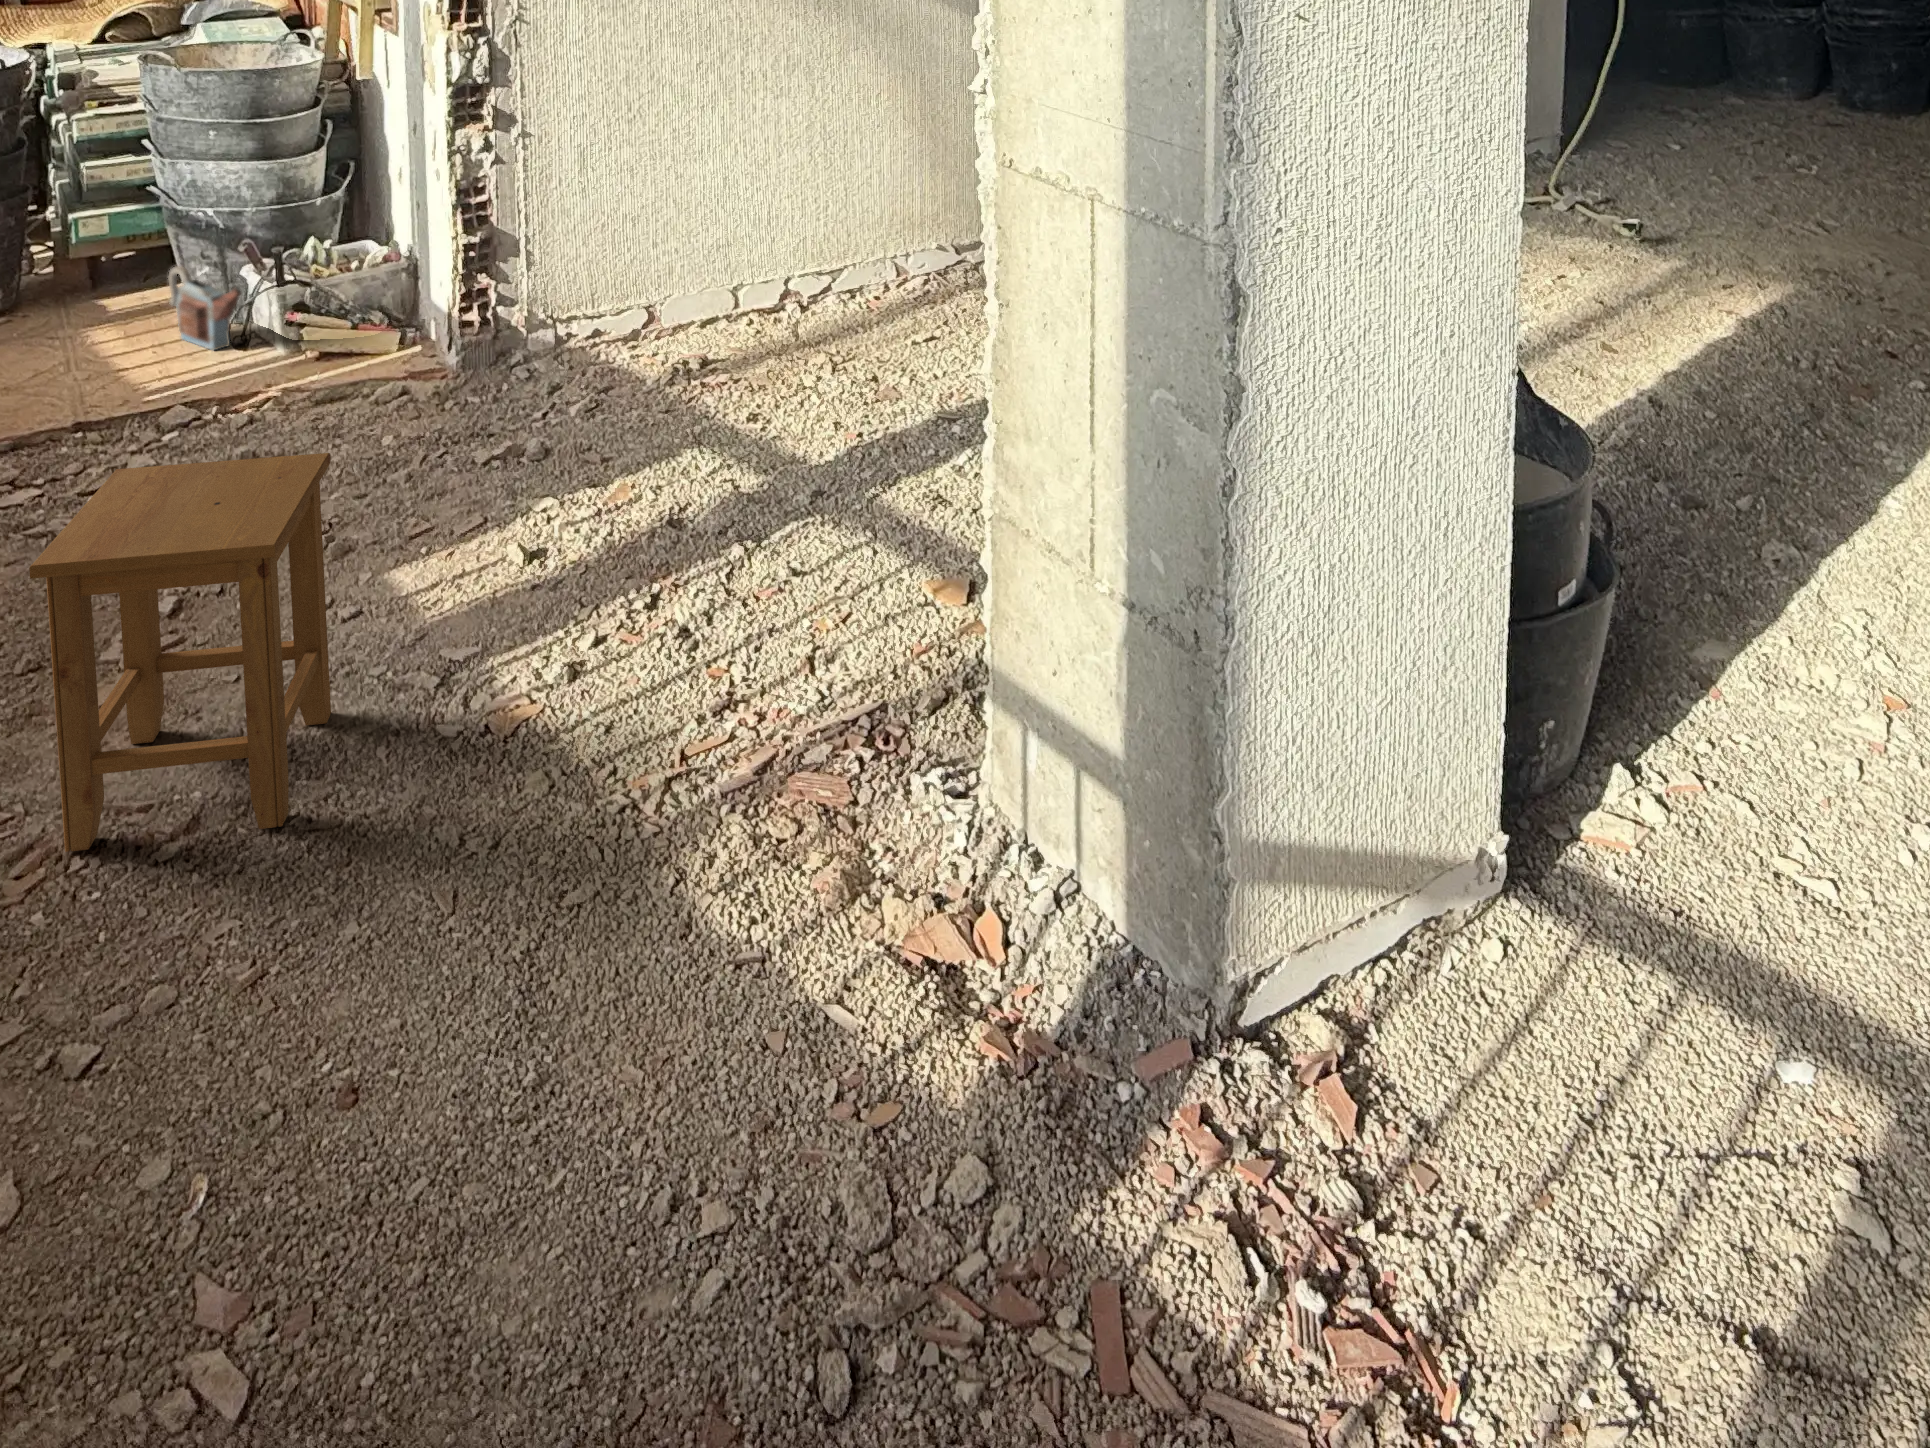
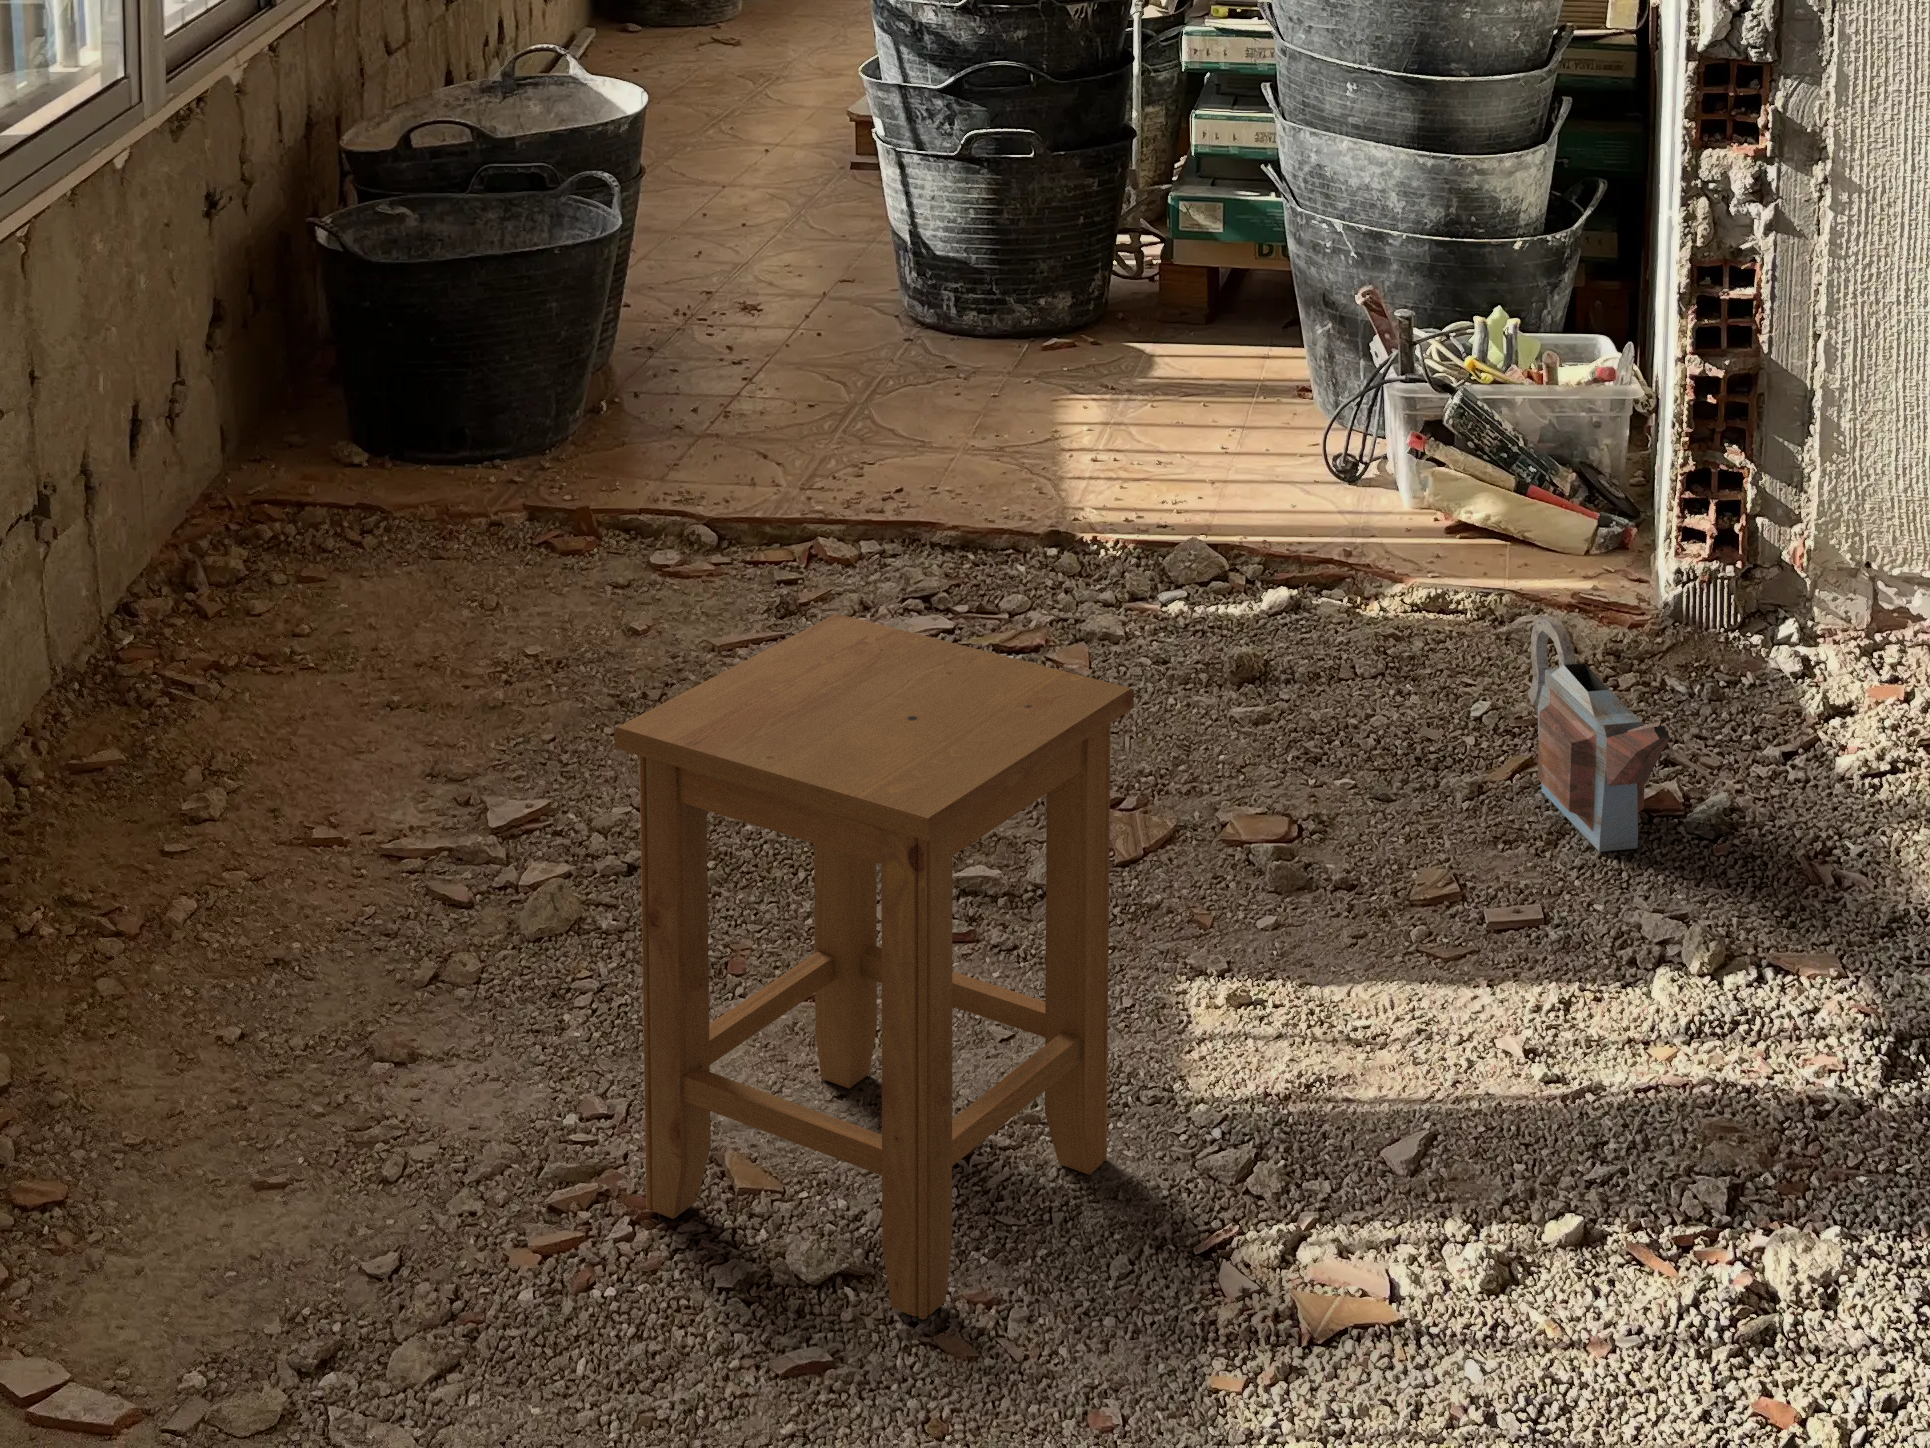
watering can: present [168,266,241,350] -> present [1528,615,1670,852]

